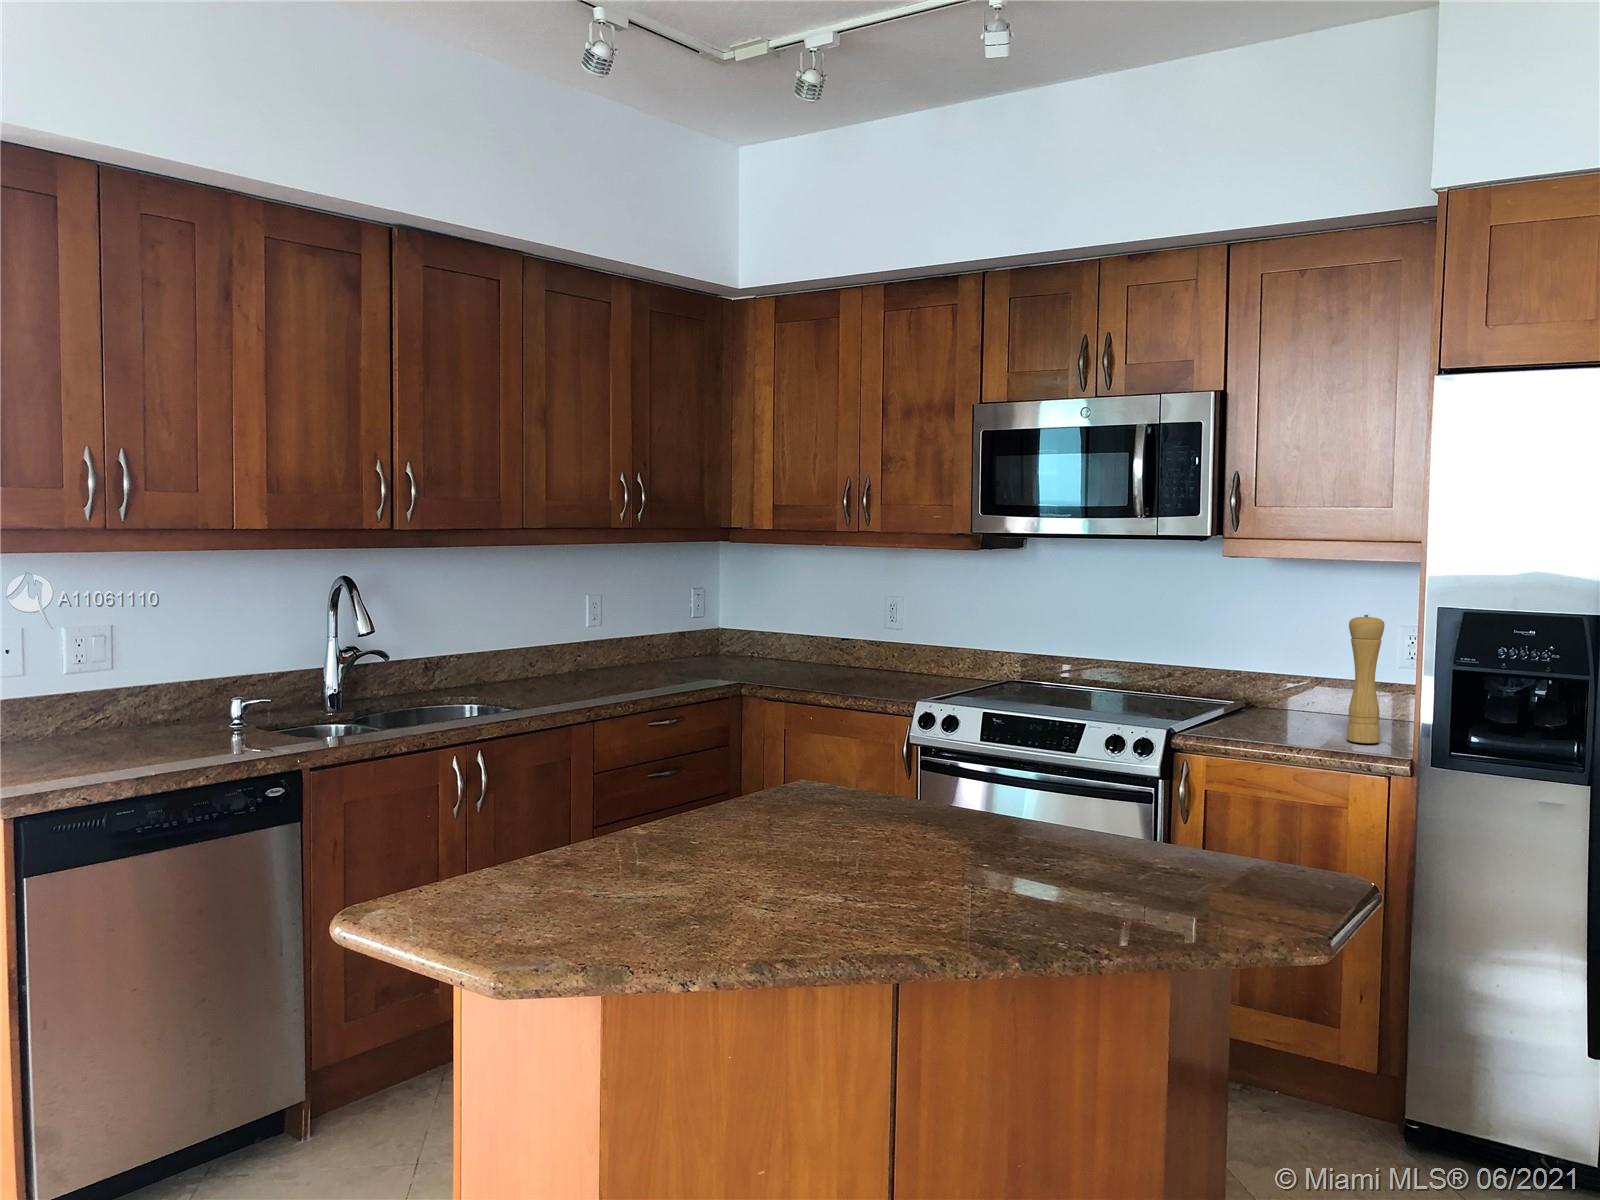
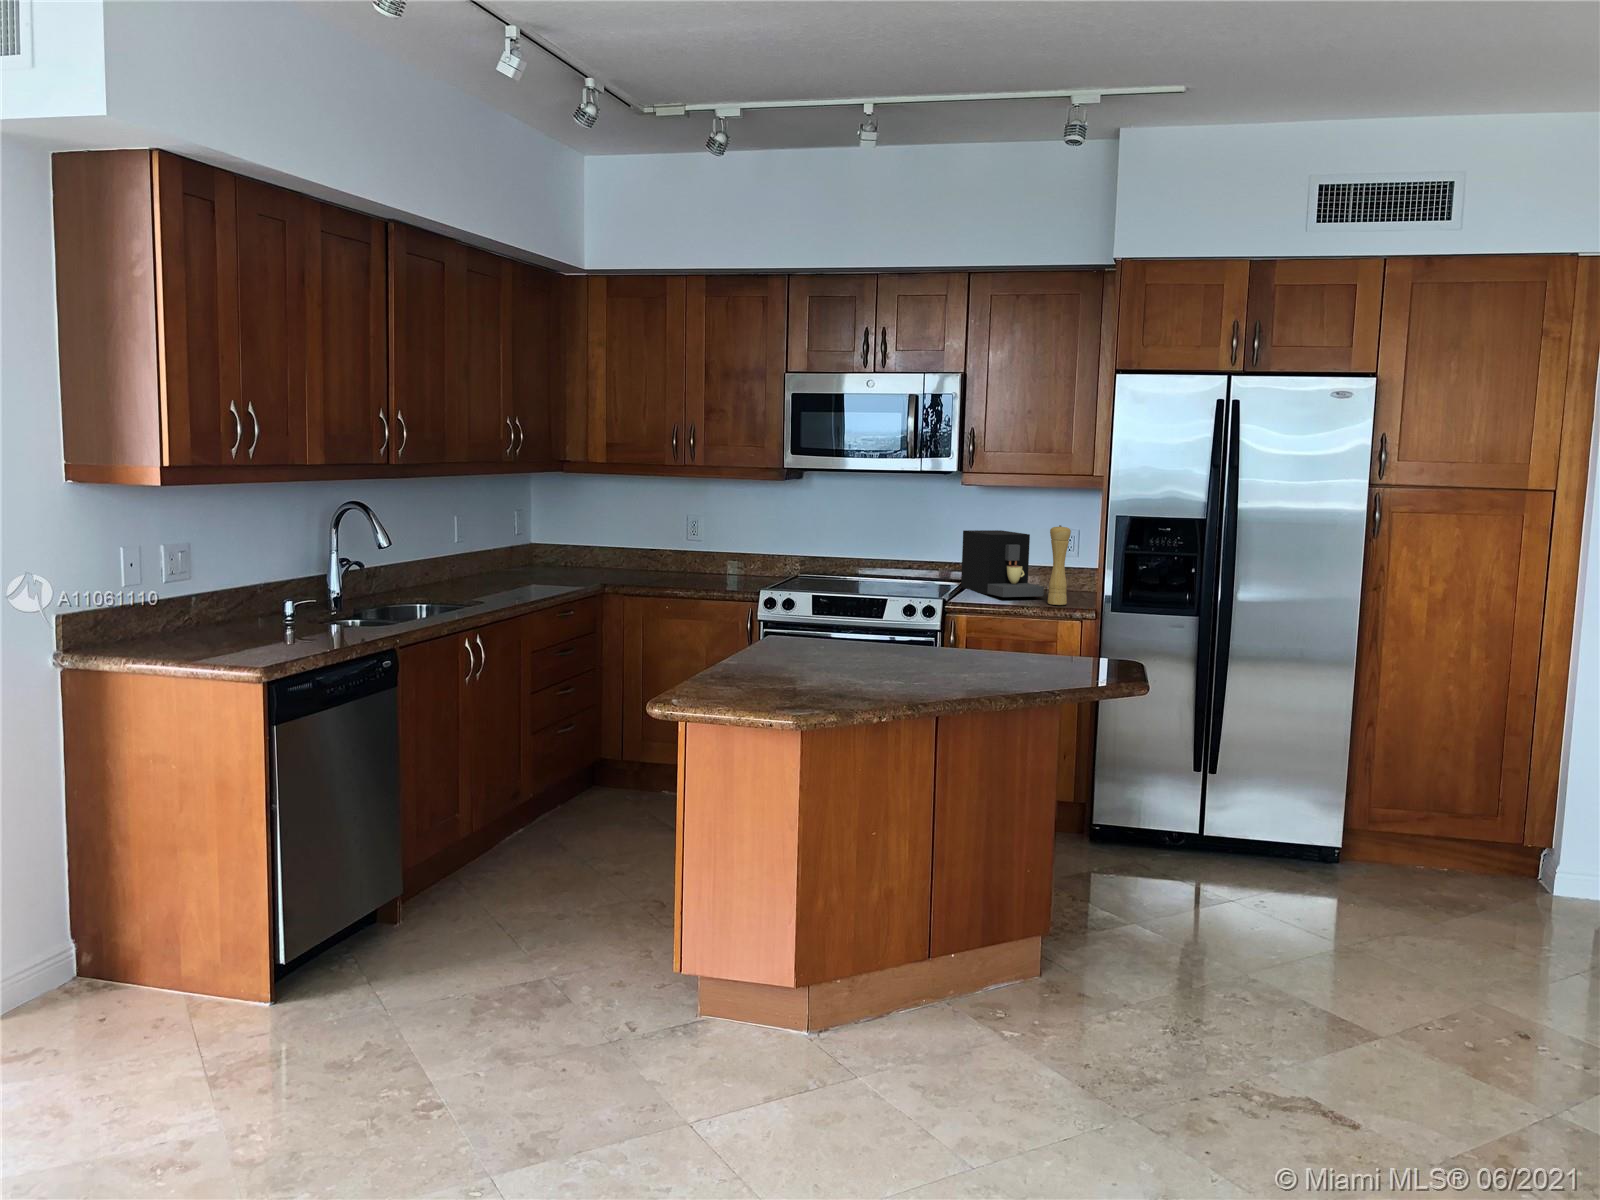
coffee maker: none [1229,622,1347,727] -> present [961,530,1044,597]

